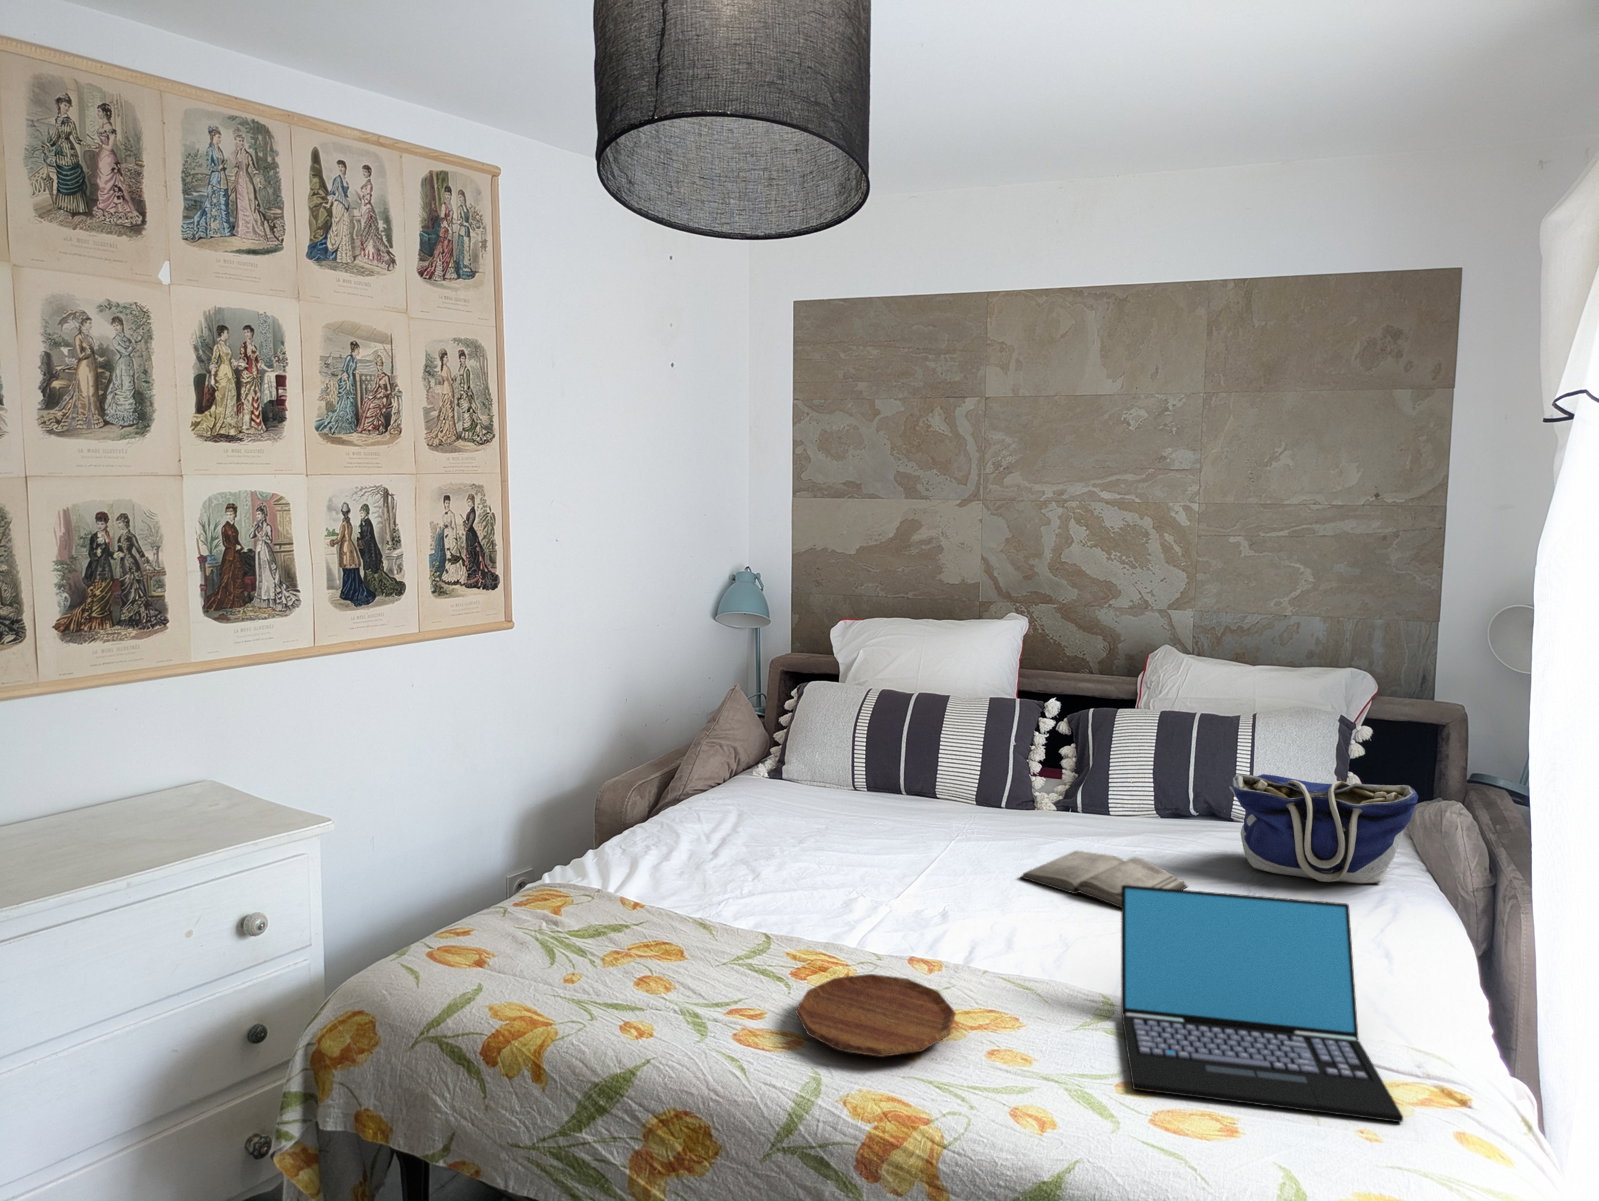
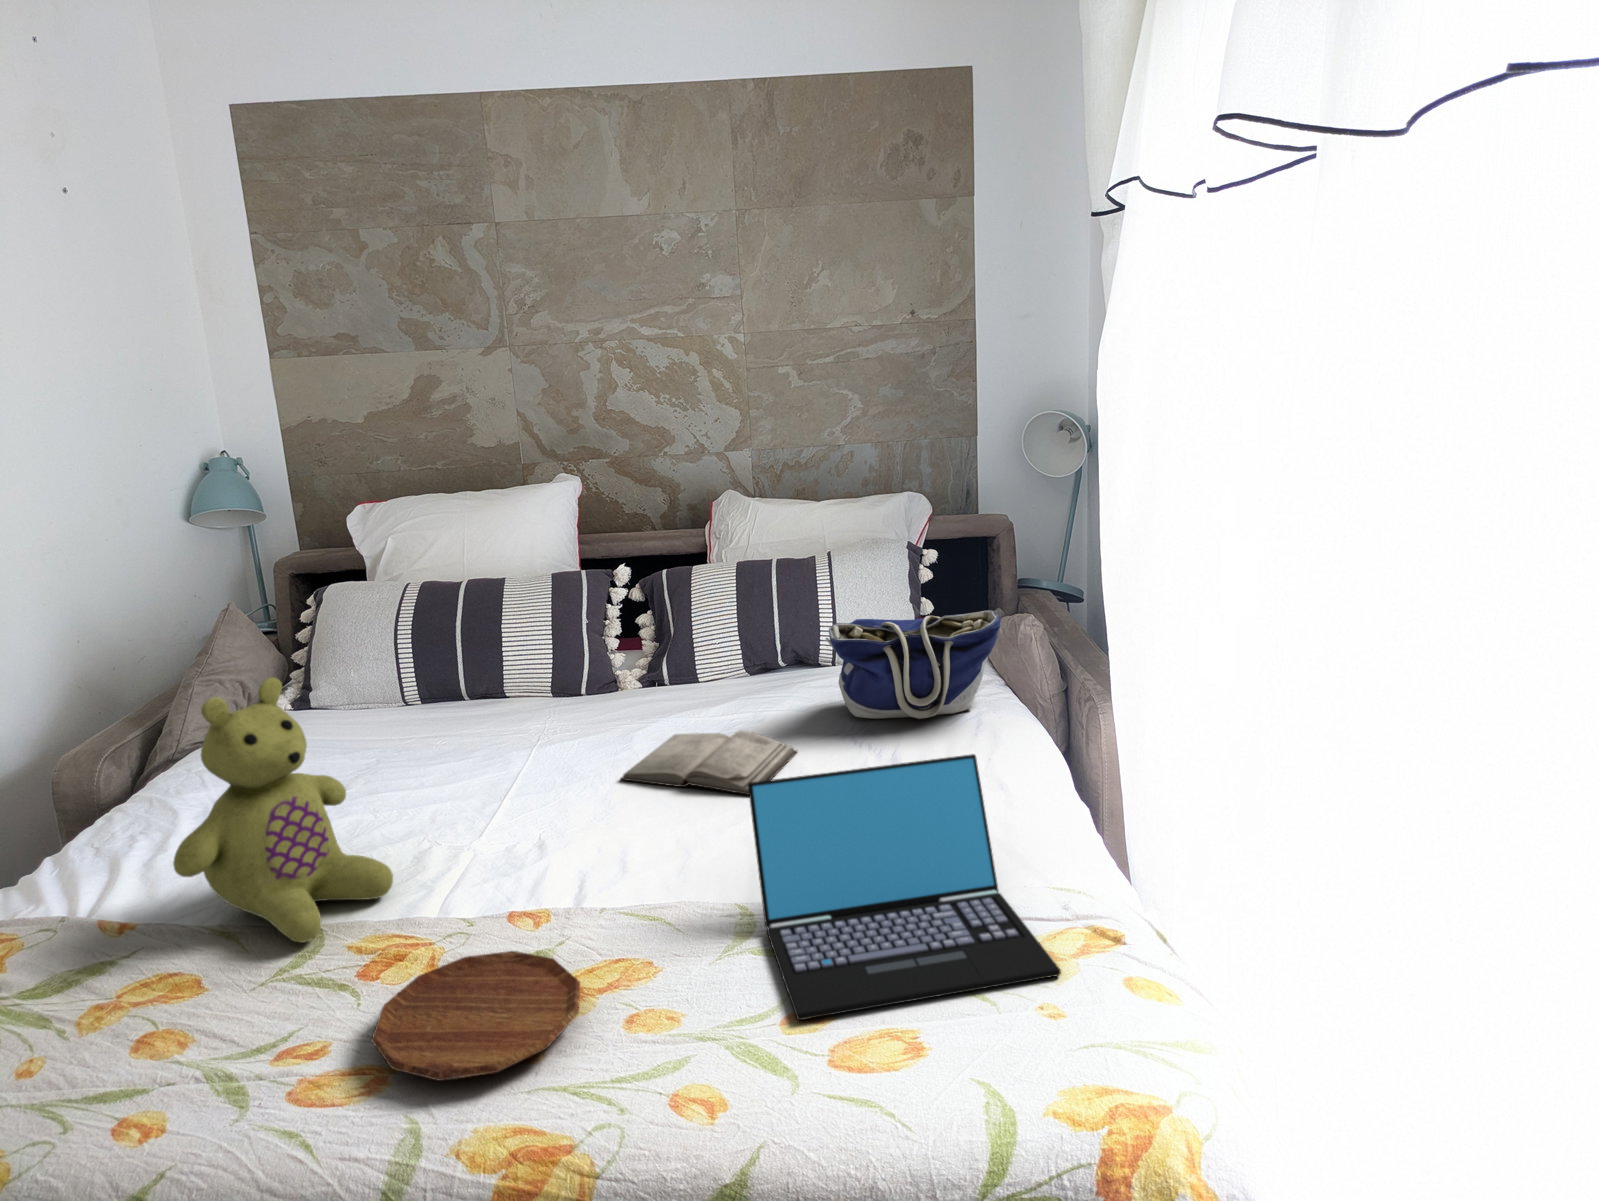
stuffed bear: none [682,736,827,939] -> present [173,677,393,943]

